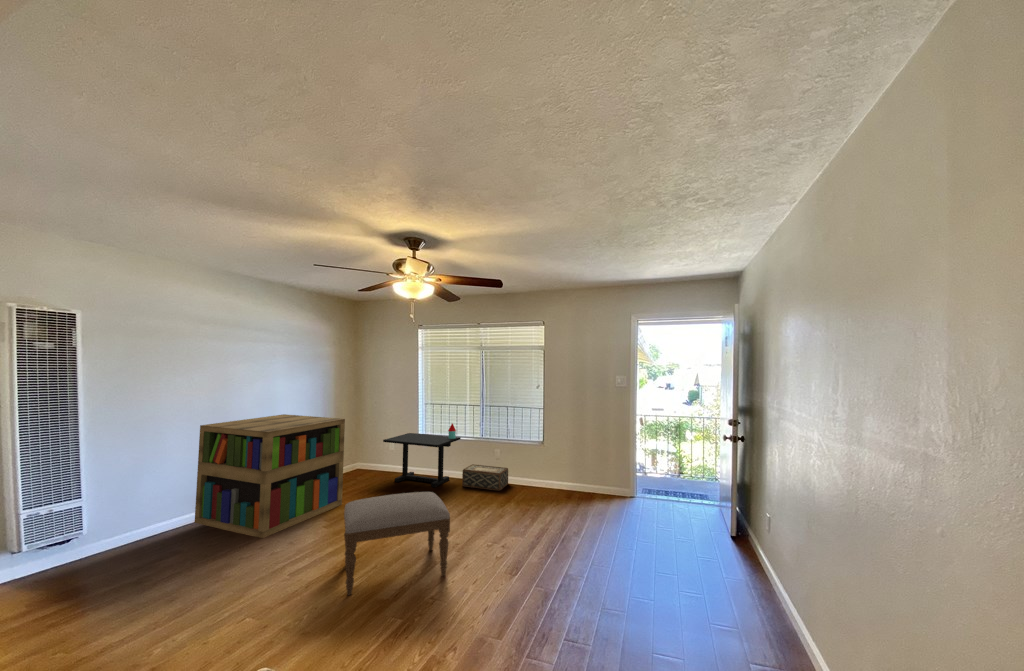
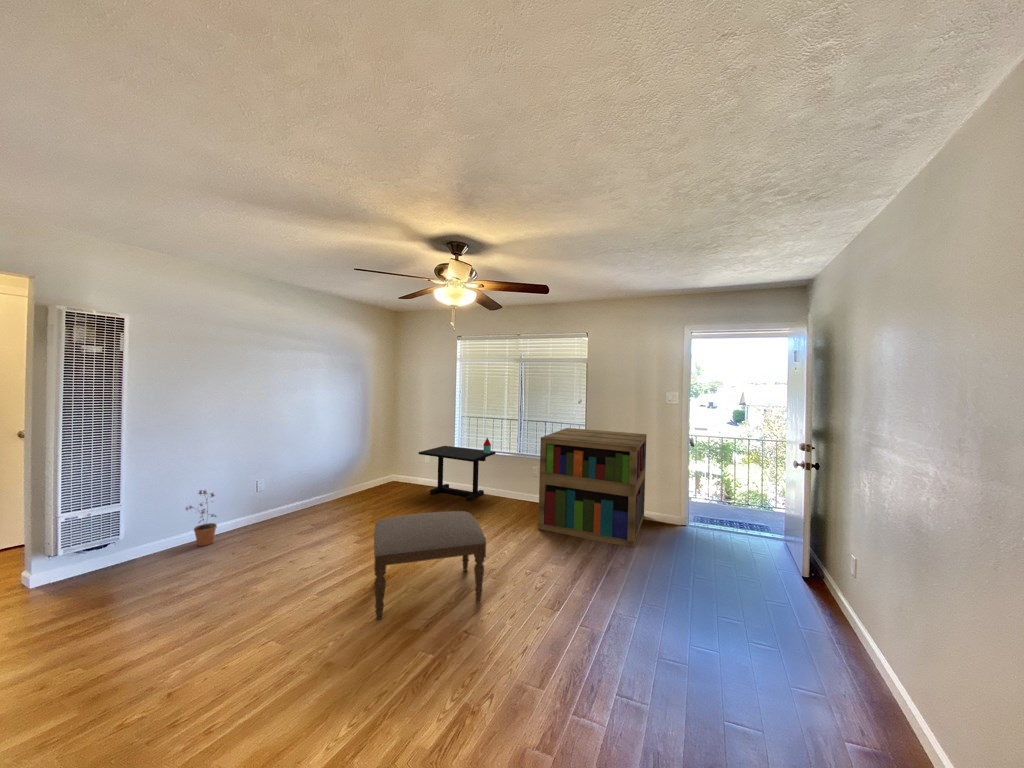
bookshelf: present [195,414,345,538] -> present [538,428,647,548]
woven basket: present [462,464,508,491] -> none [497,479,544,507]
potted plant: none [144,483,180,541] -> present [186,490,217,546]

